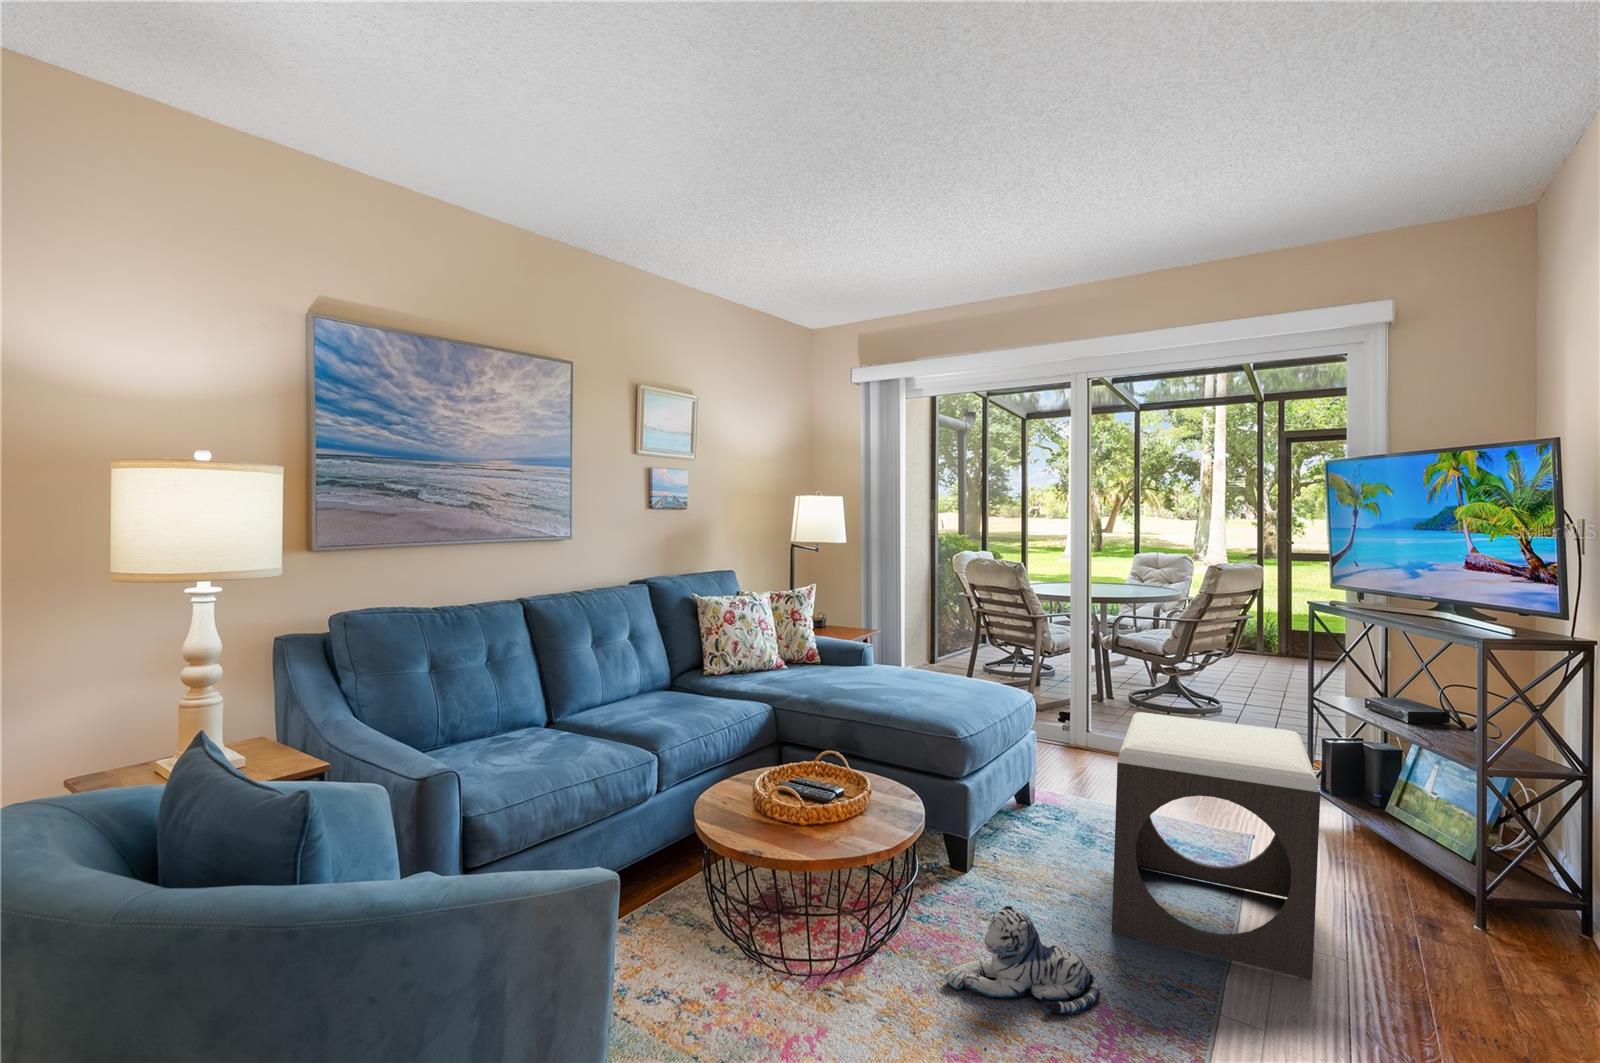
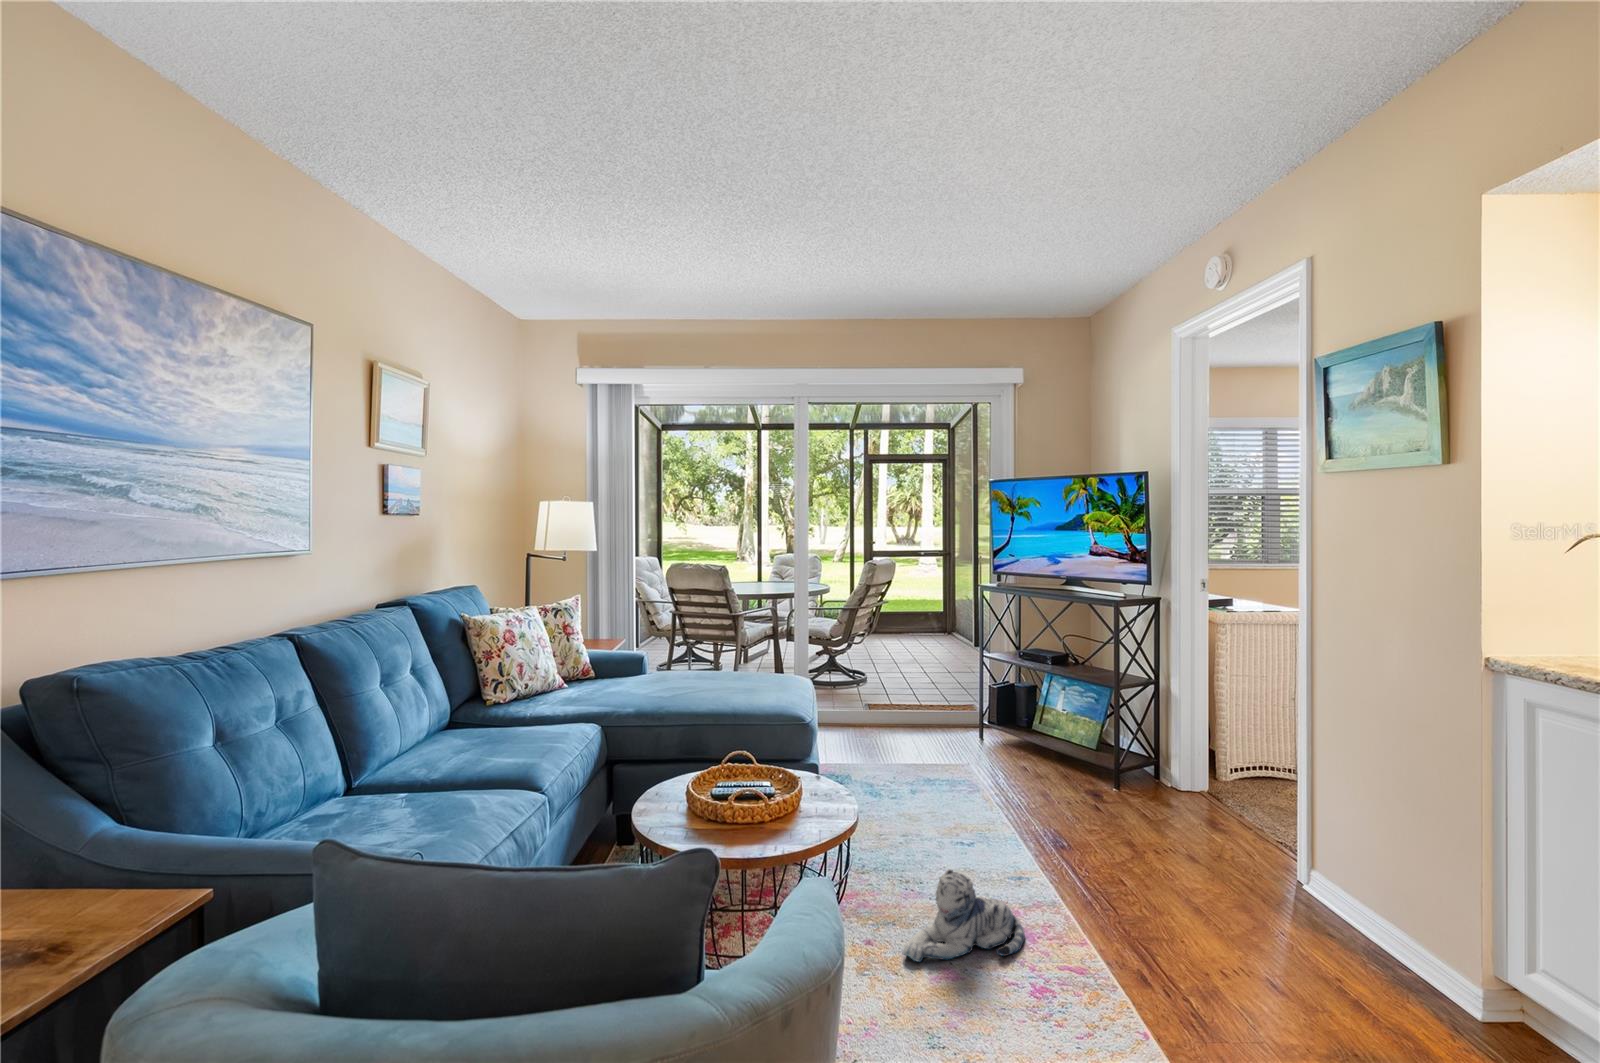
footstool: present [1112,712,1320,979] -> none [946,681,1133,878]

